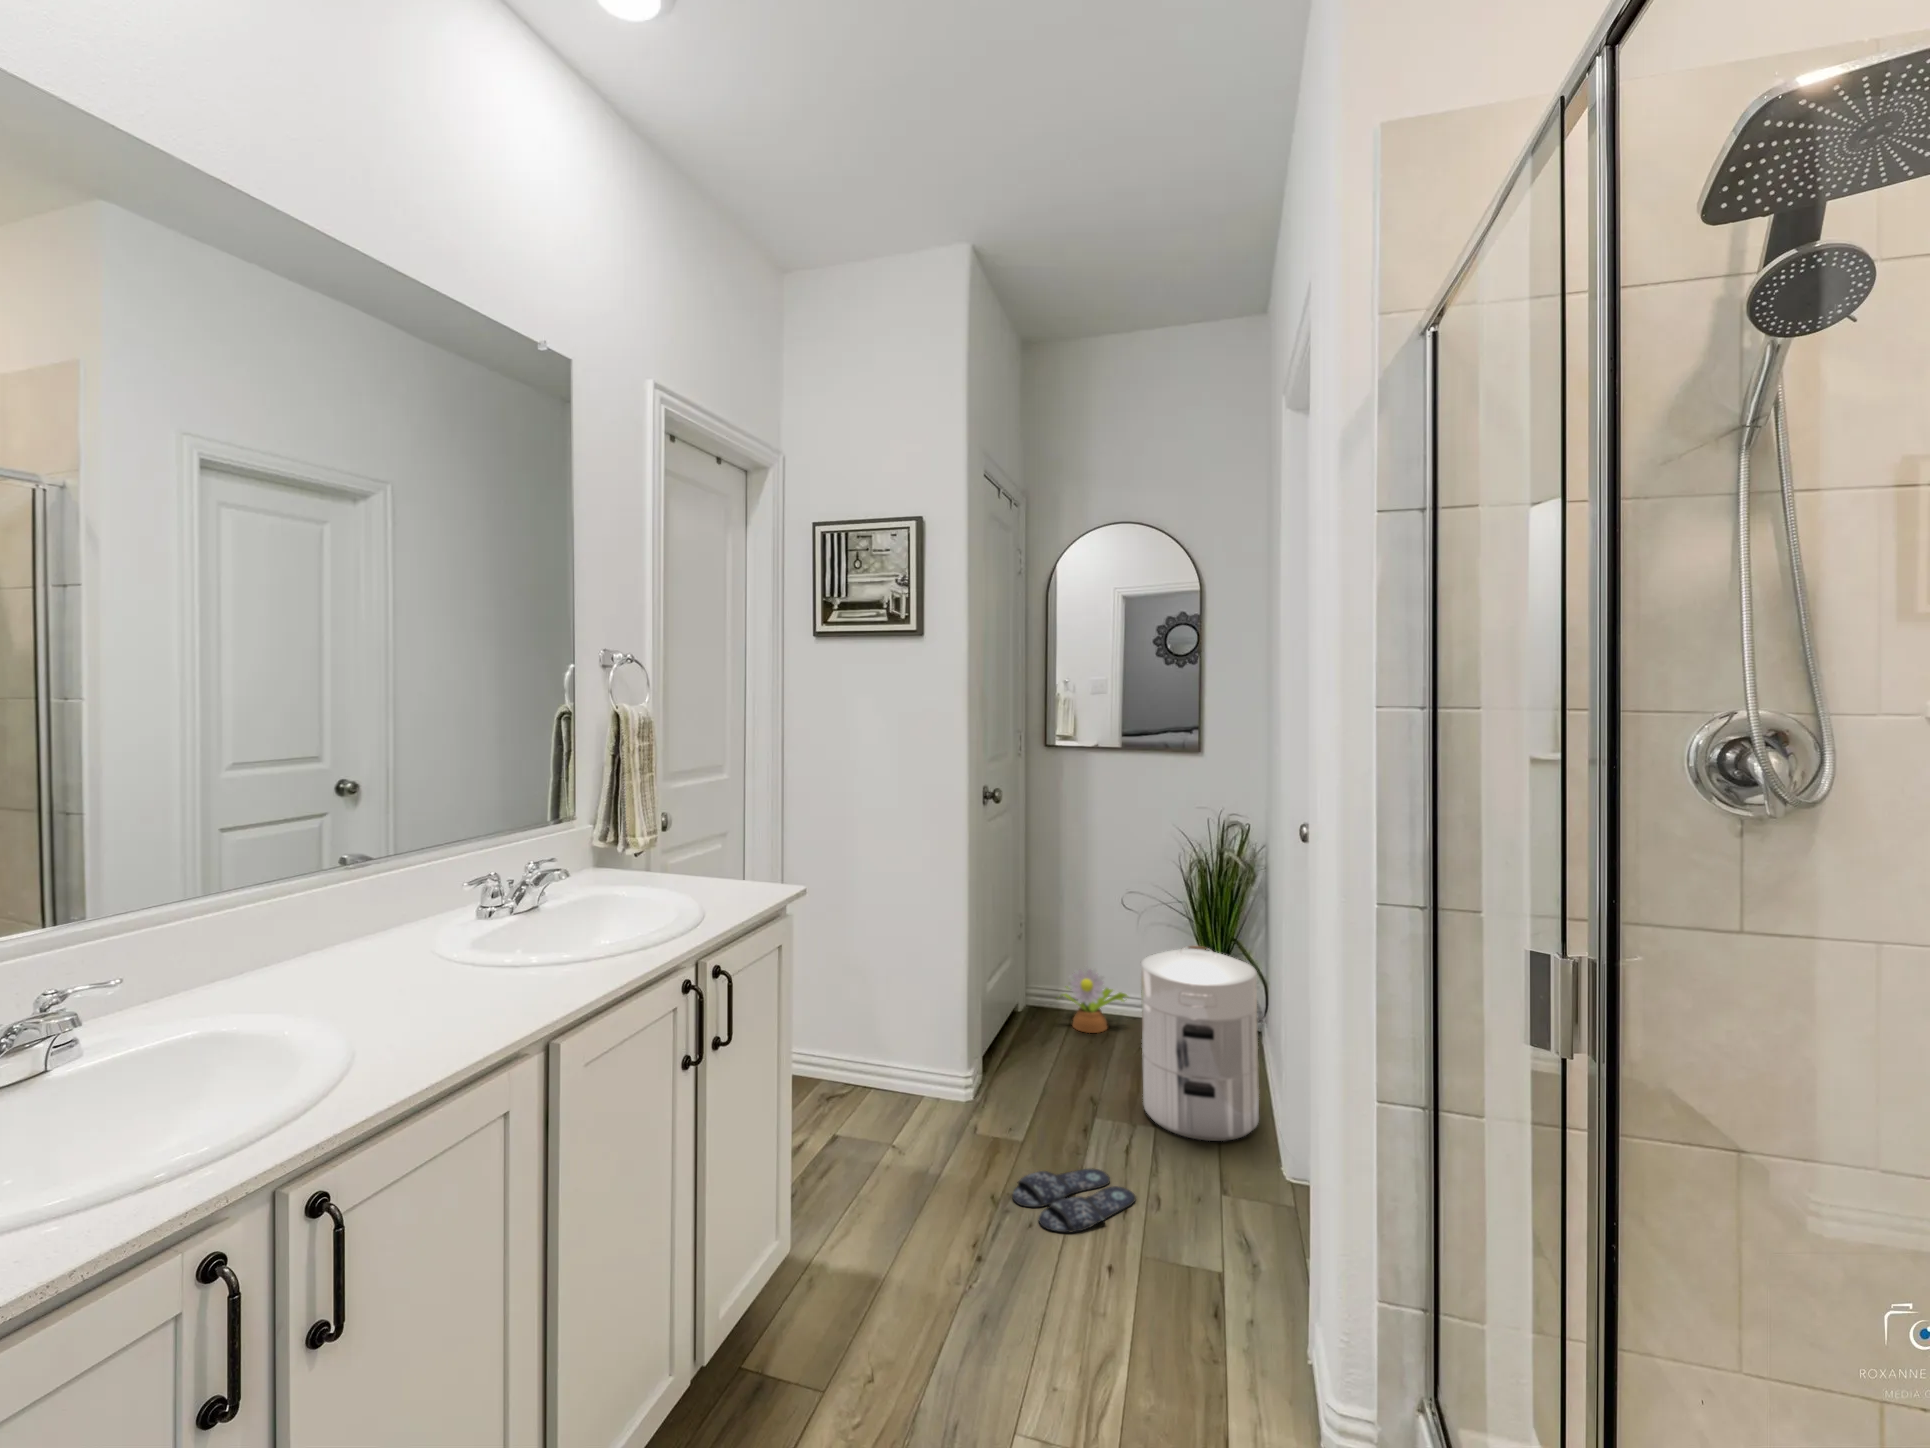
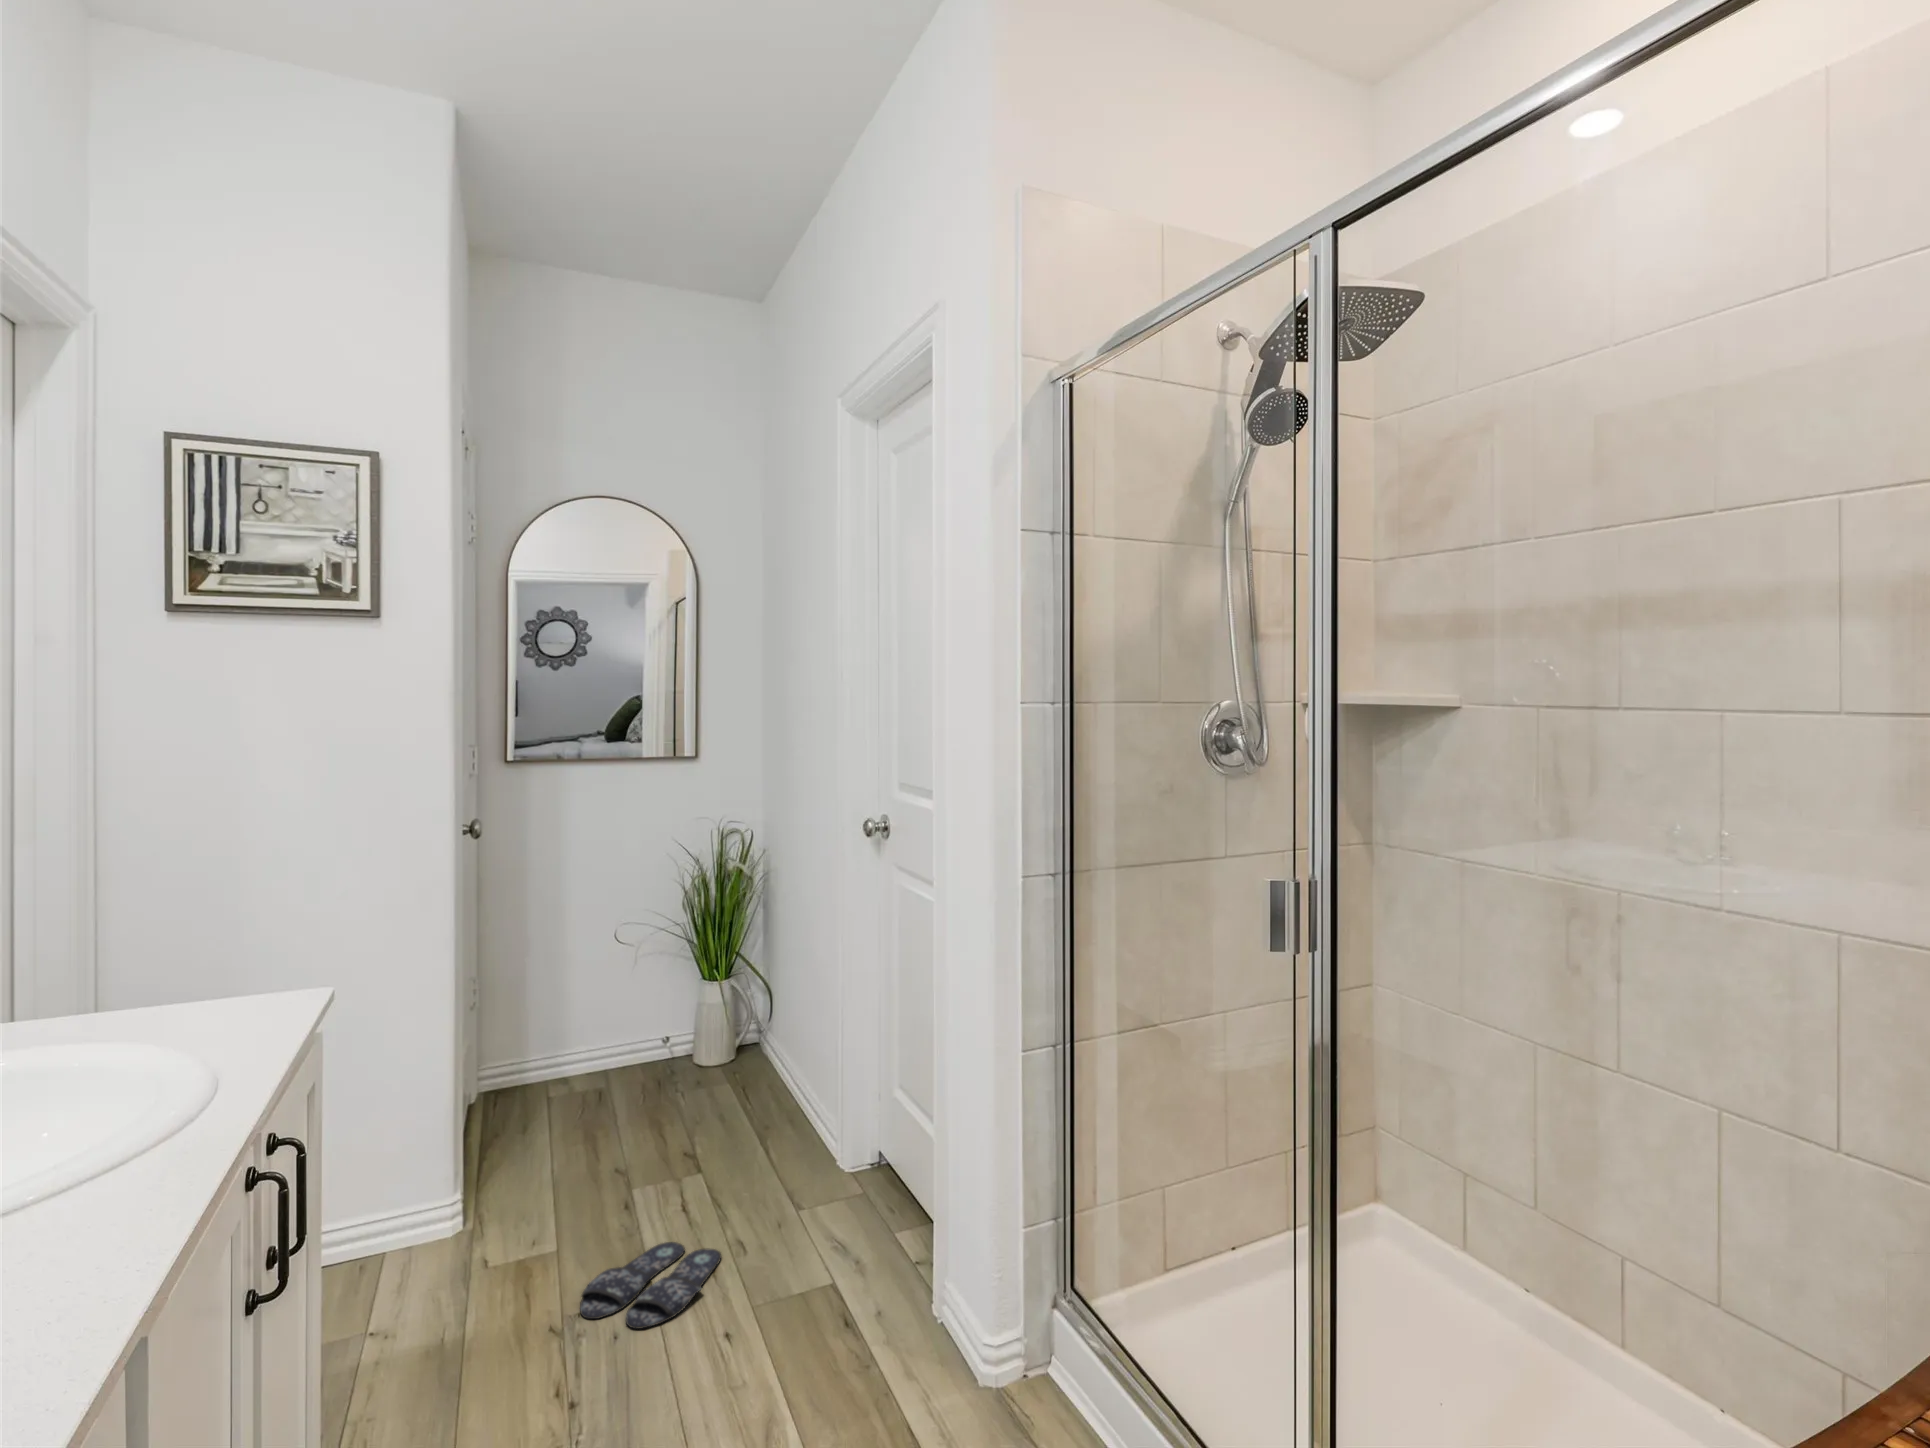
waste bin: present [1141,946,1259,1141] -> none [678,966,803,1174]
decorative plant: present [1061,966,1128,1033] -> none [531,1021,622,1103]

